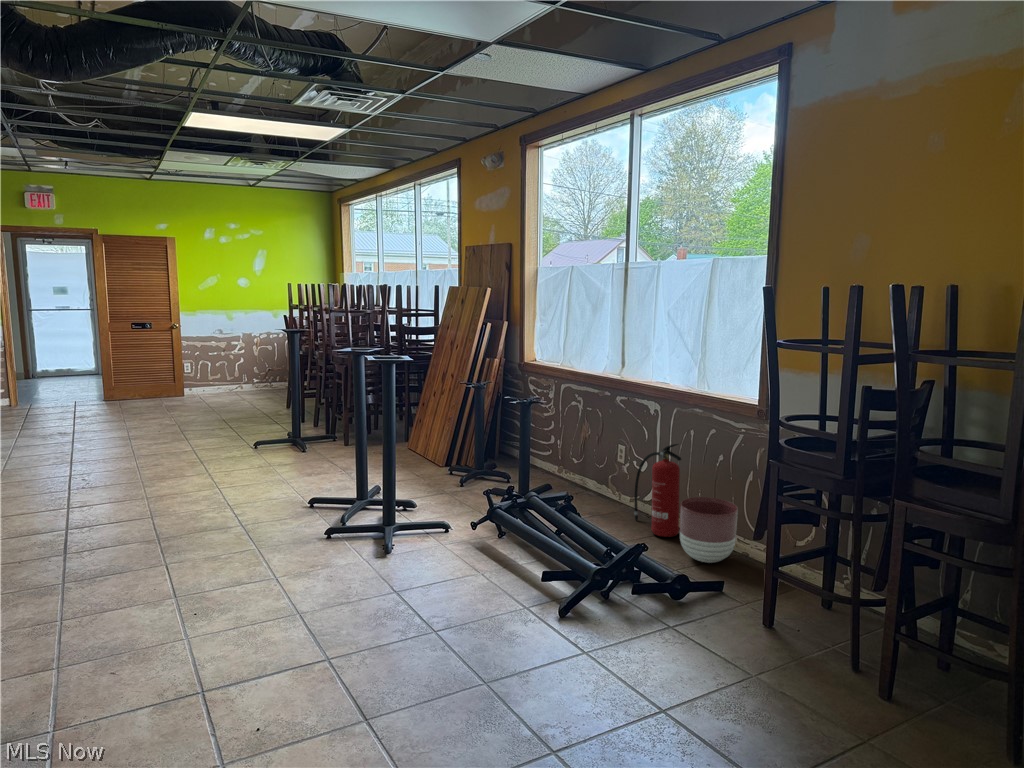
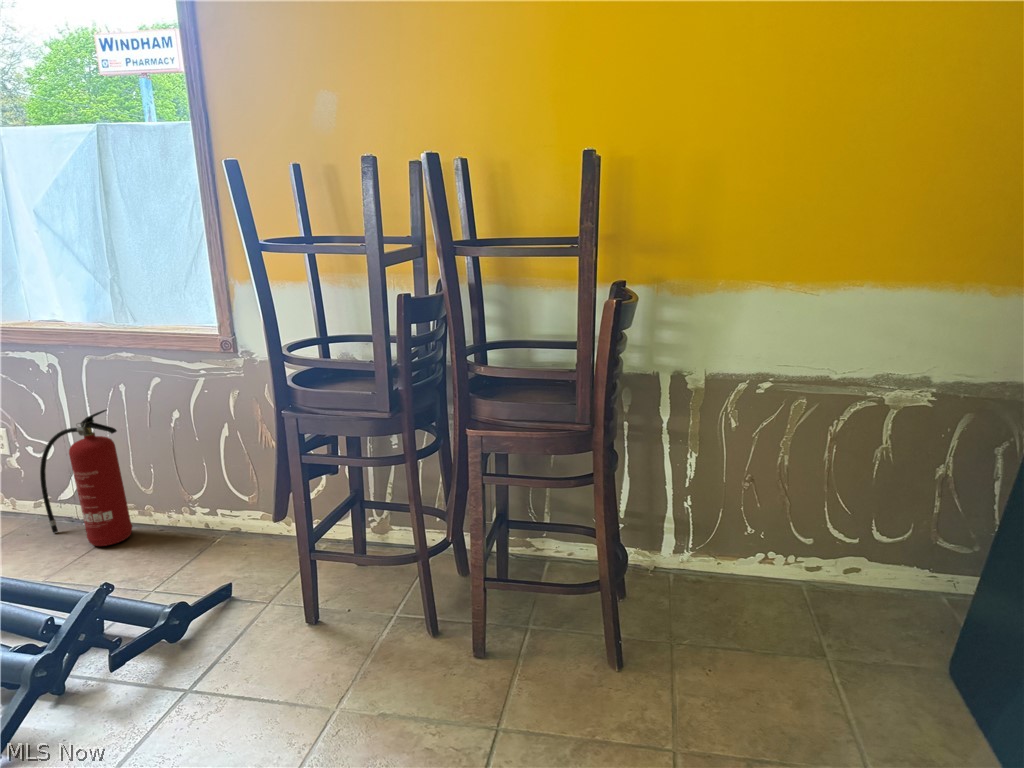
planter: present [680,497,738,563] -> none [135,470,224,563]

